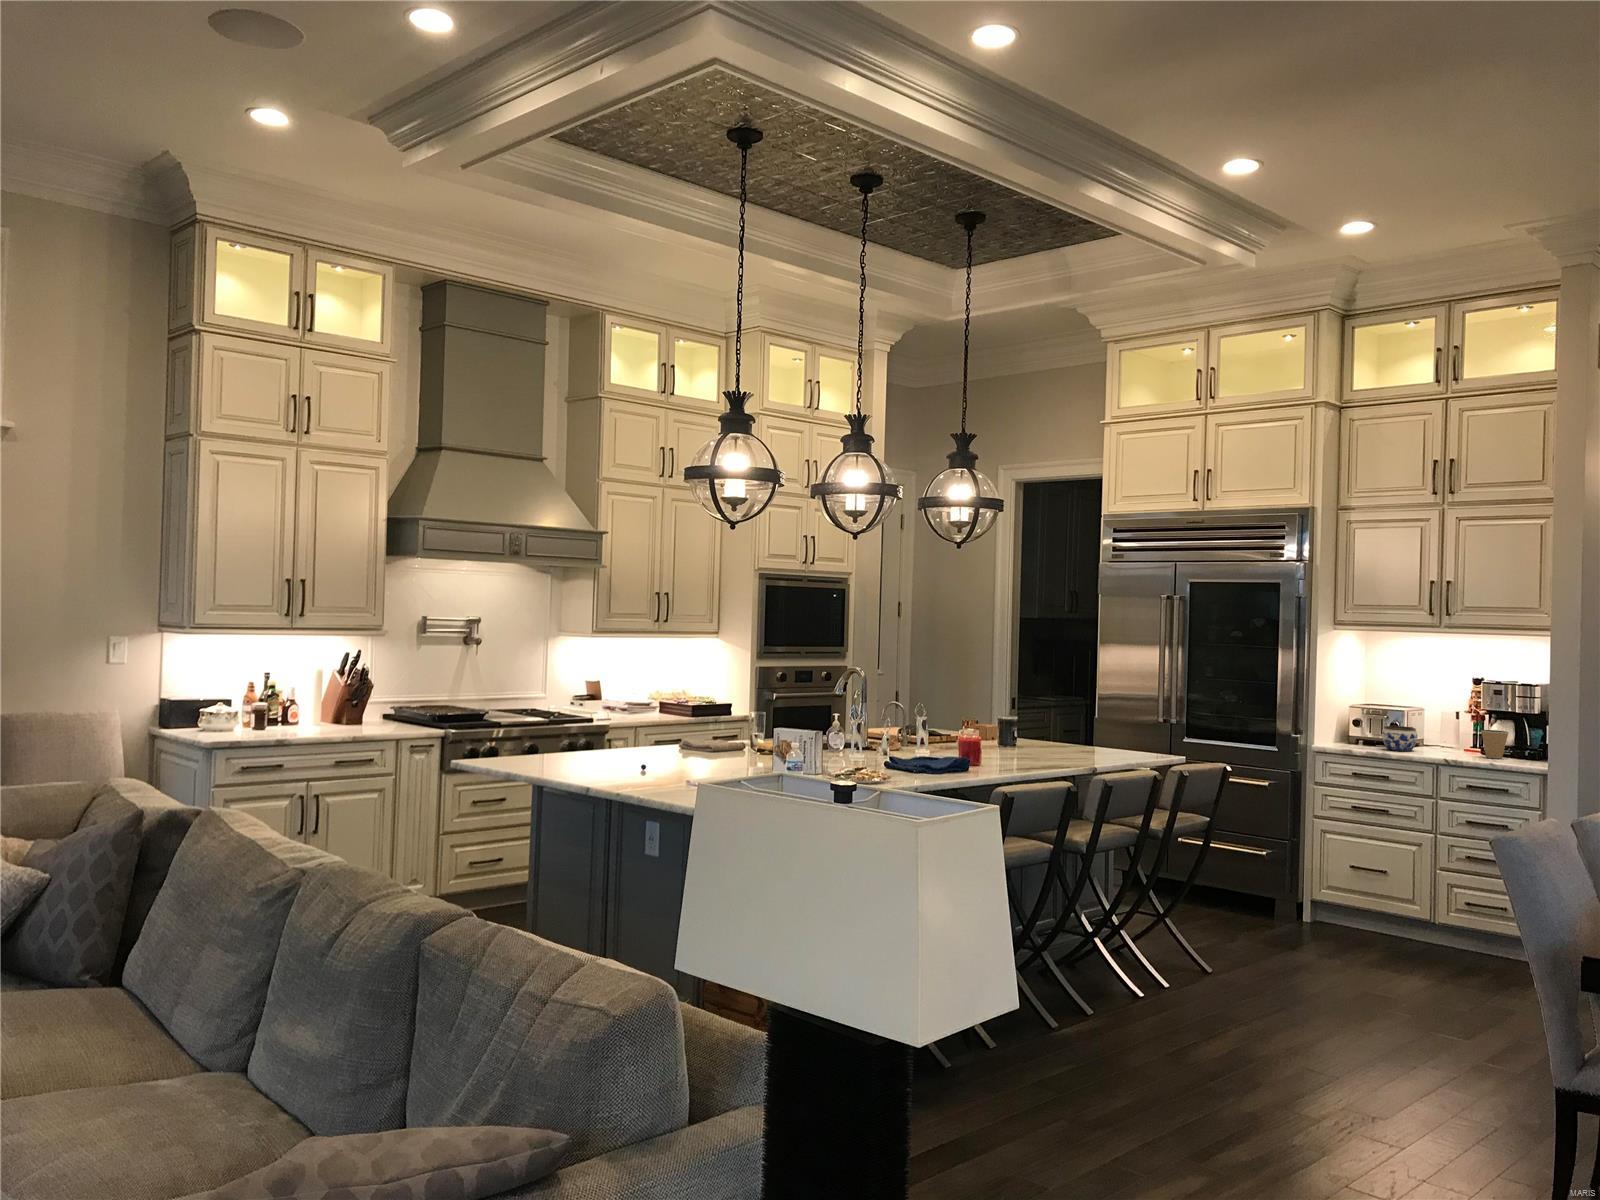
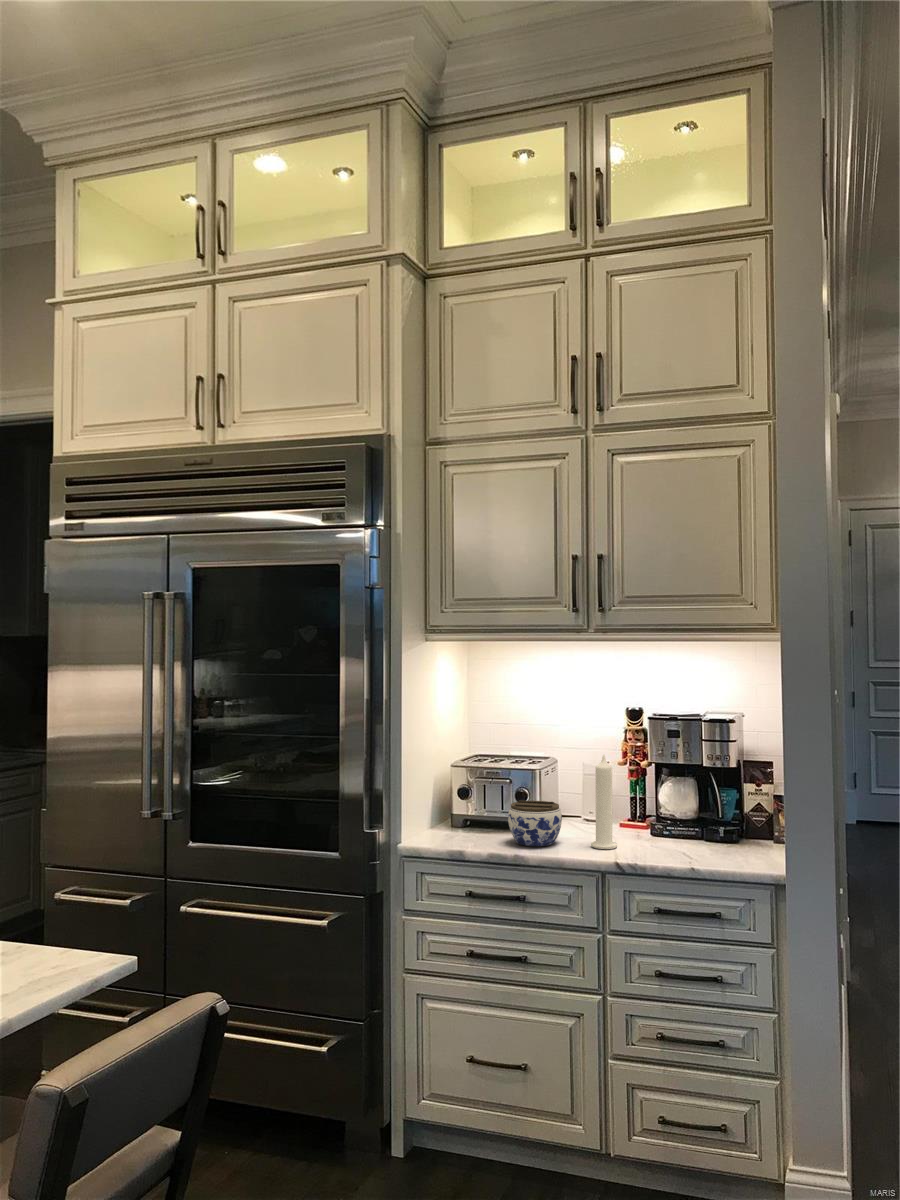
candle: none [1435,700,1452,755] -> present [591,755,617,849]
coffee cup: present [1482,730,1509,759] -> none [661,800,702,851]

